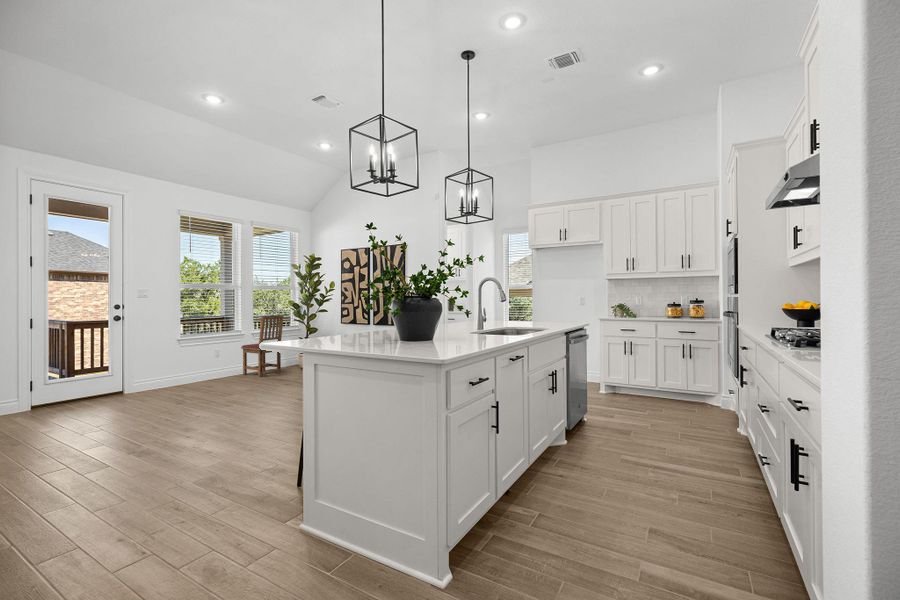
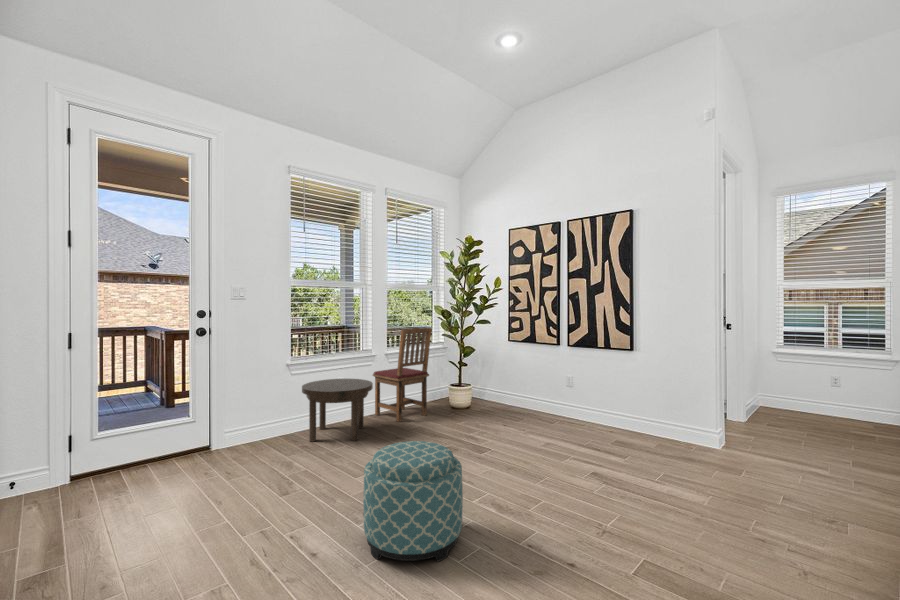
side table: none [190,349,241,389] -> present [302,379,373,442]
ottoman: none [236,369,288,420] -> present [363,441,463,562]

